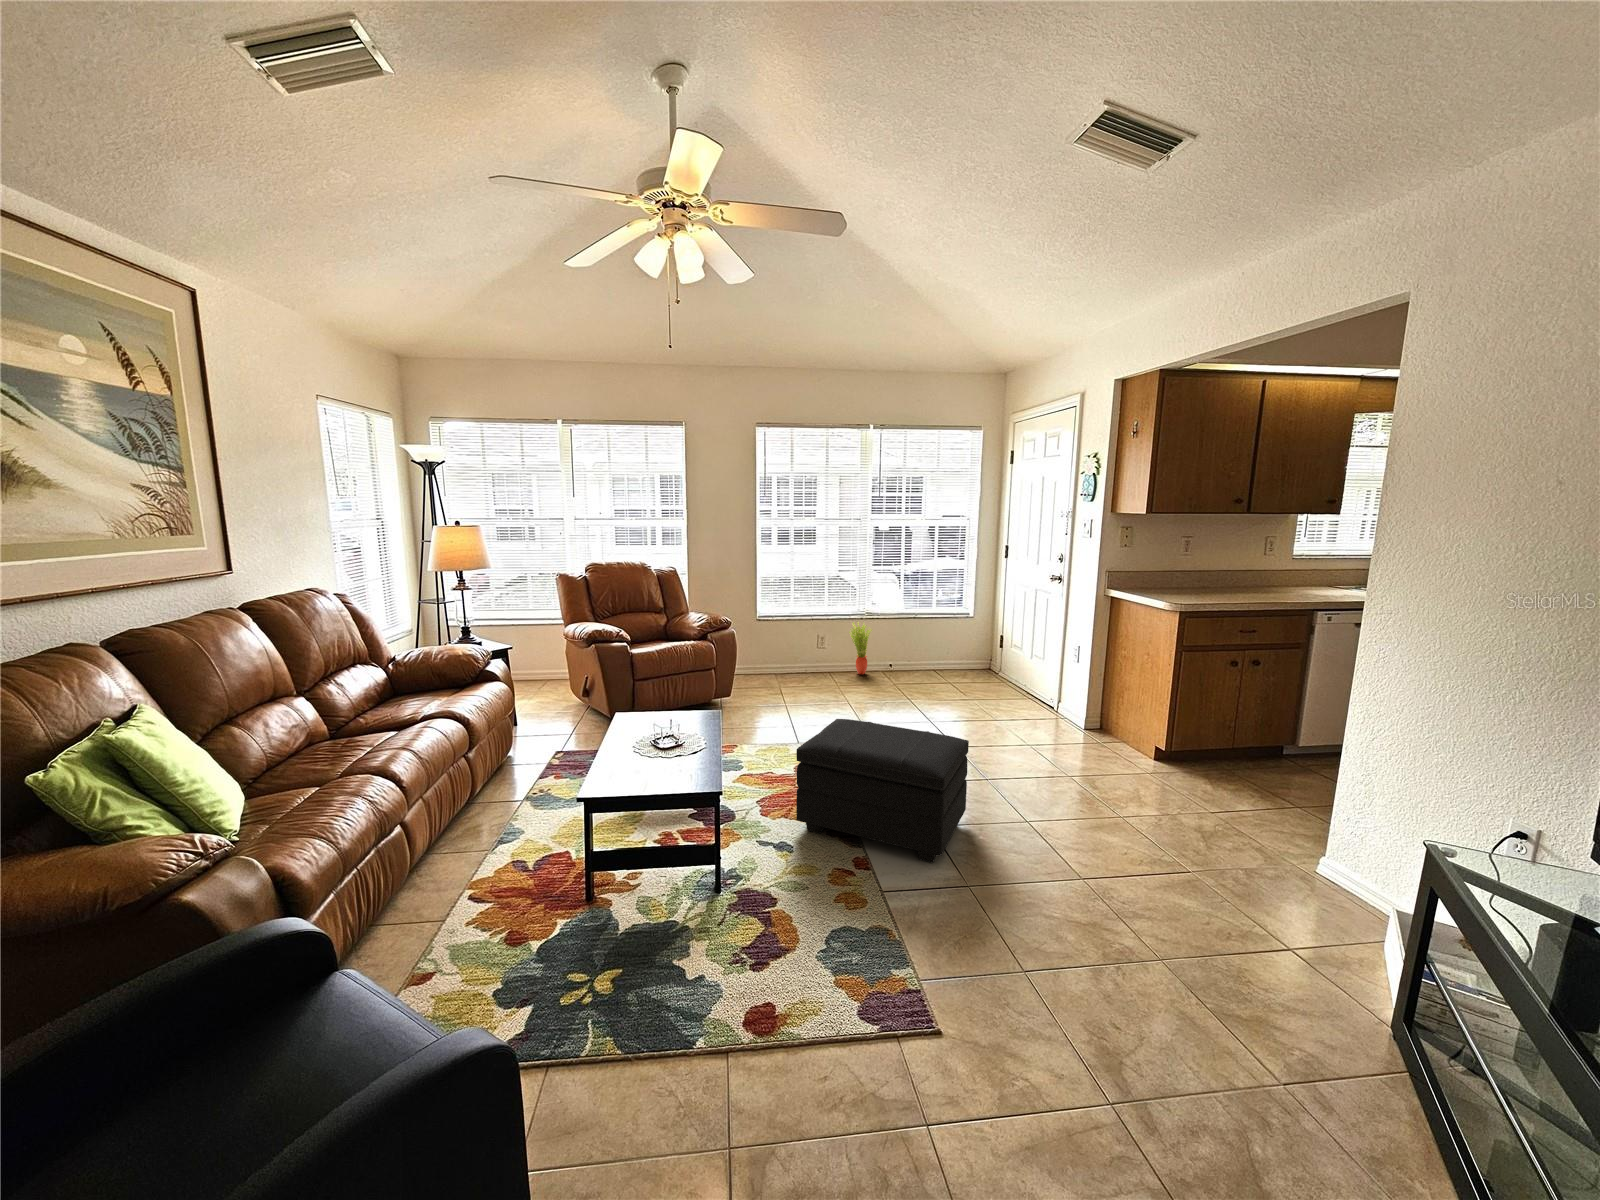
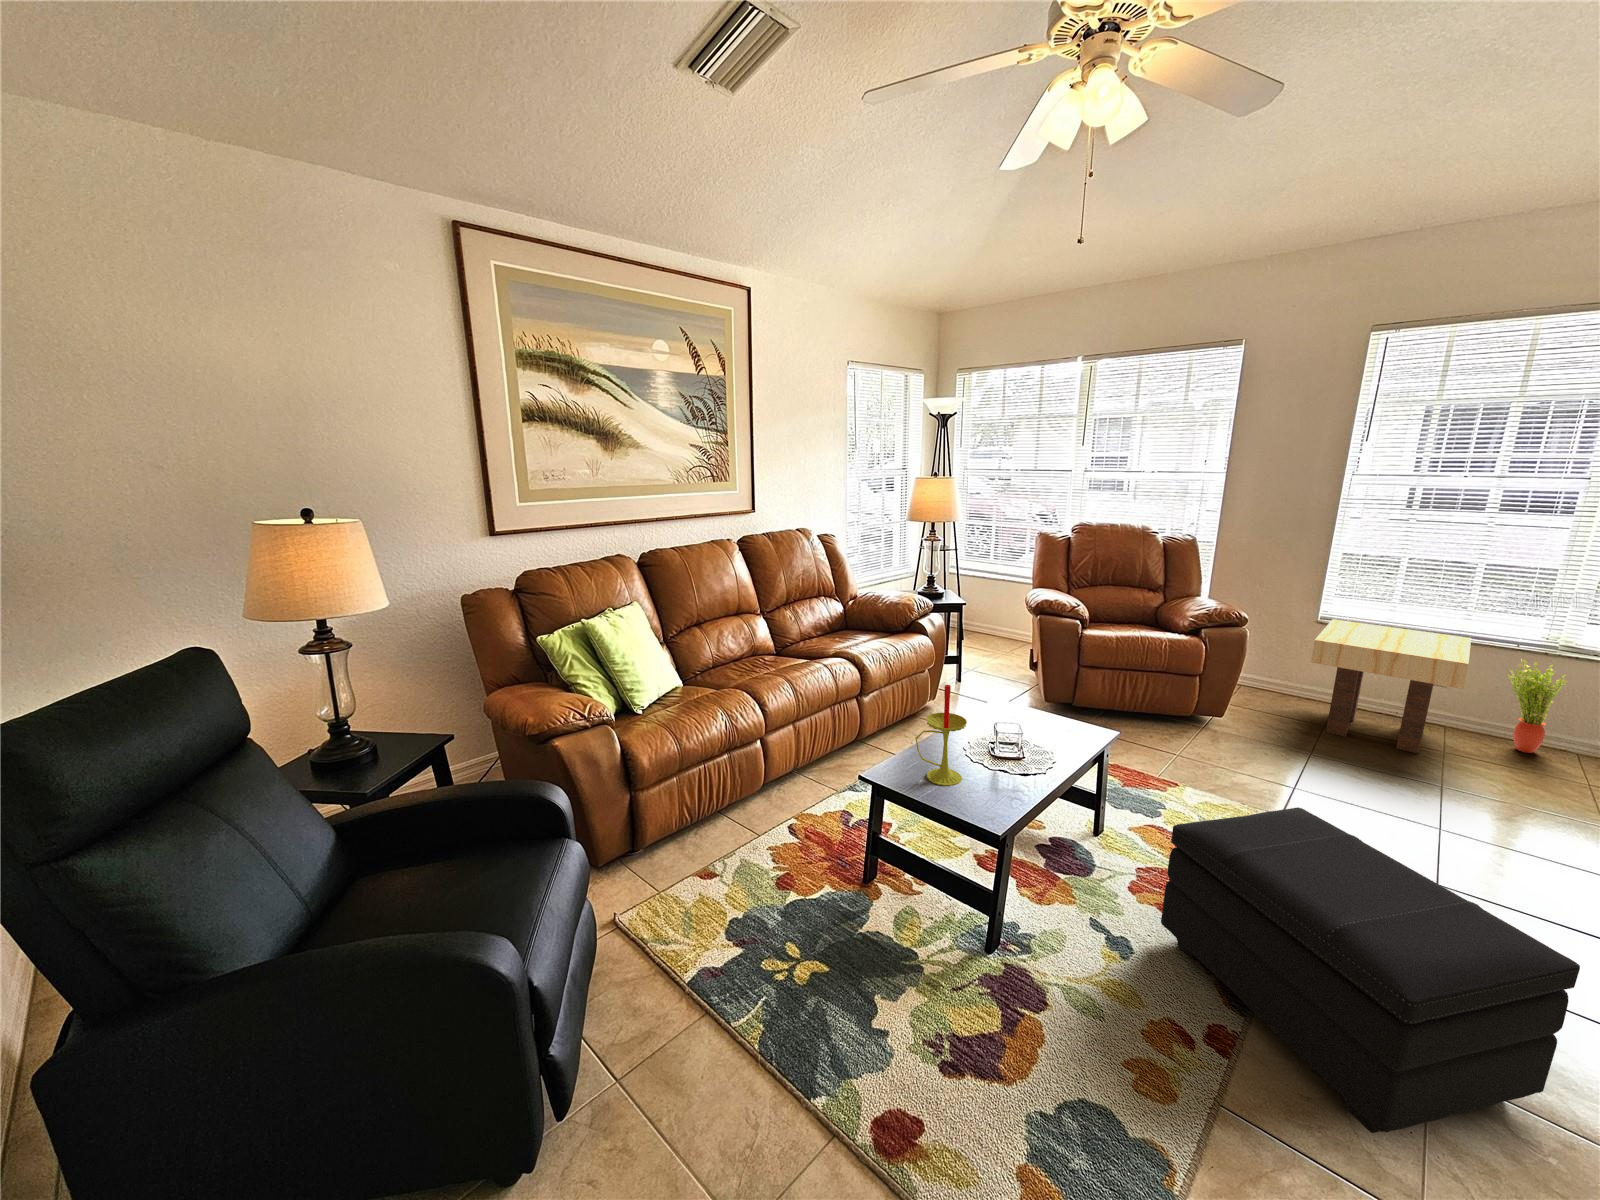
side table: none [765,614,842,689] -> present [1311,619,1471,754]
candle: none [626,690,667,778] -> present [915,685,967,786]

